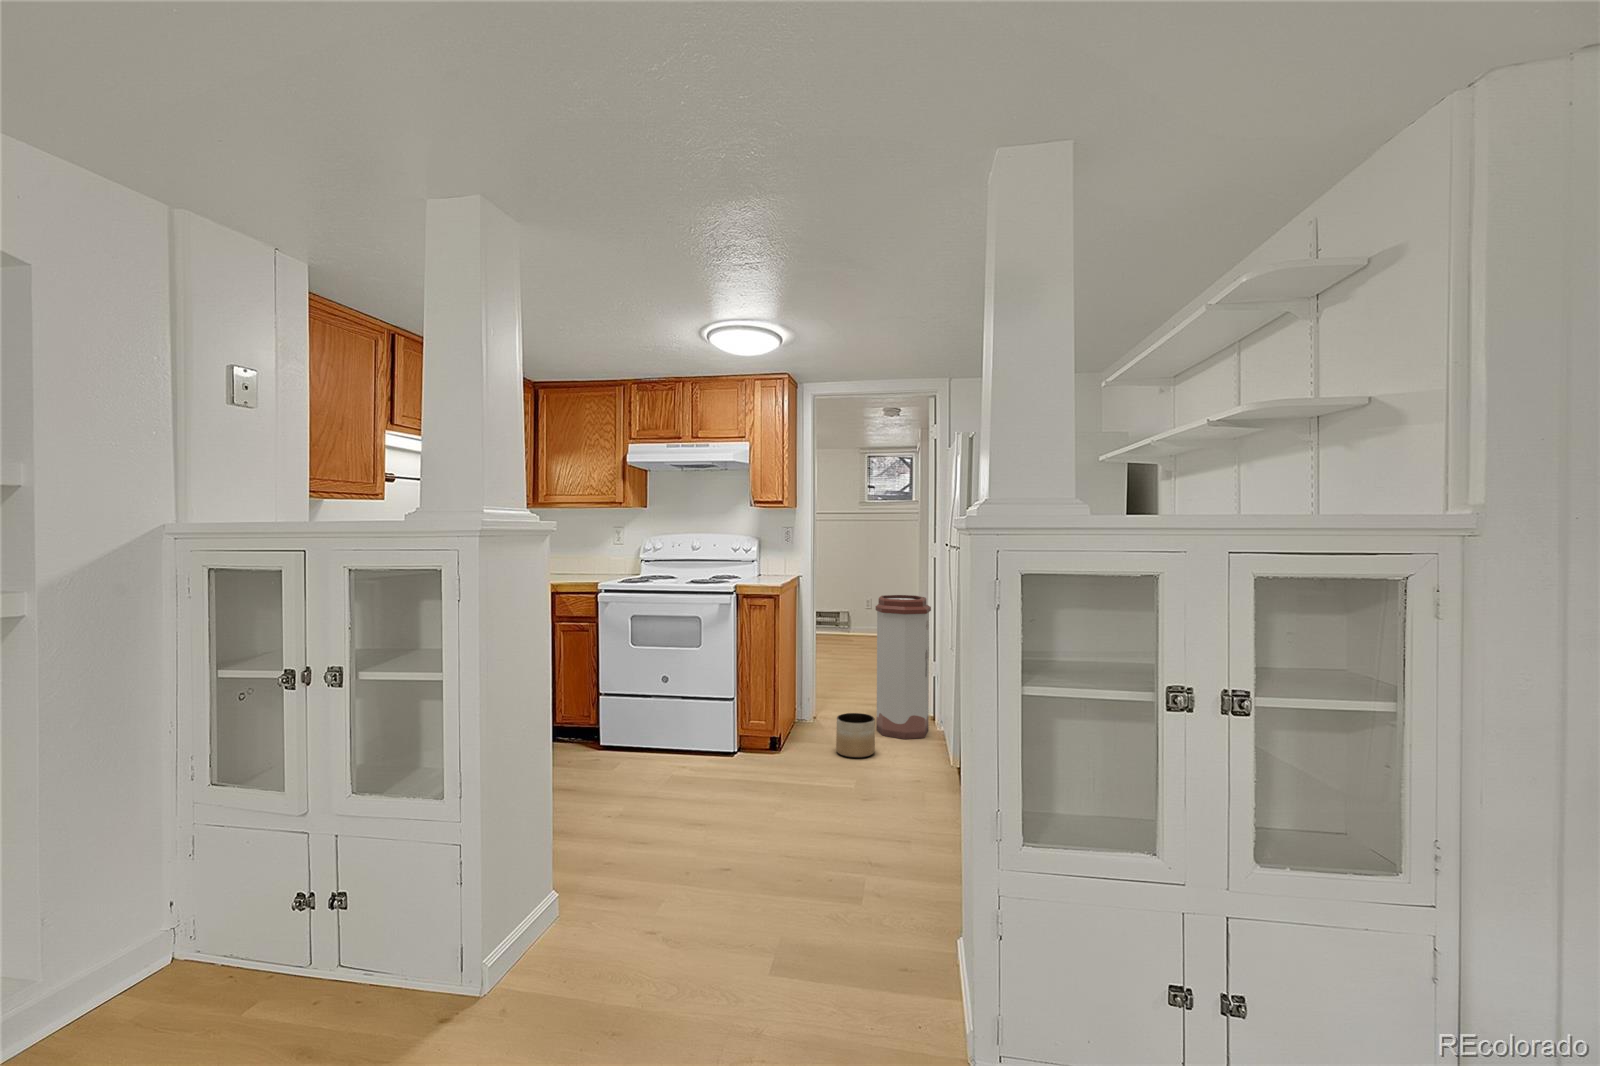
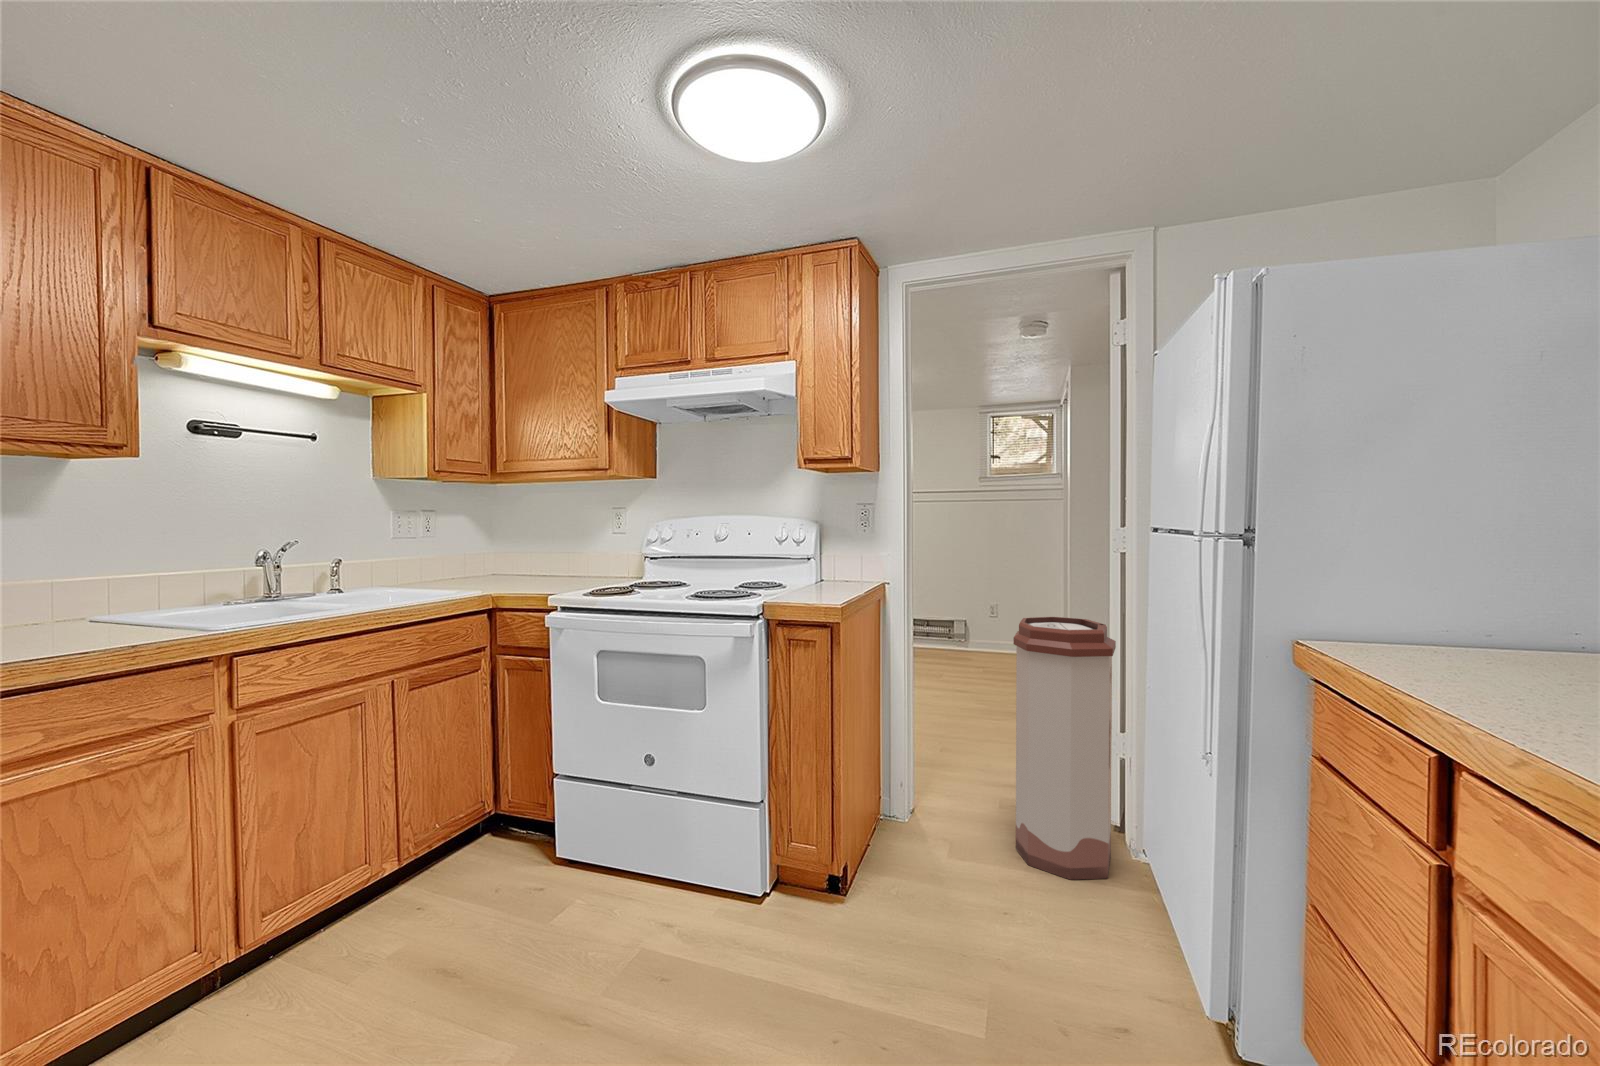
planter: present [836,713,875,758] -> none [946,836,1020,937]

